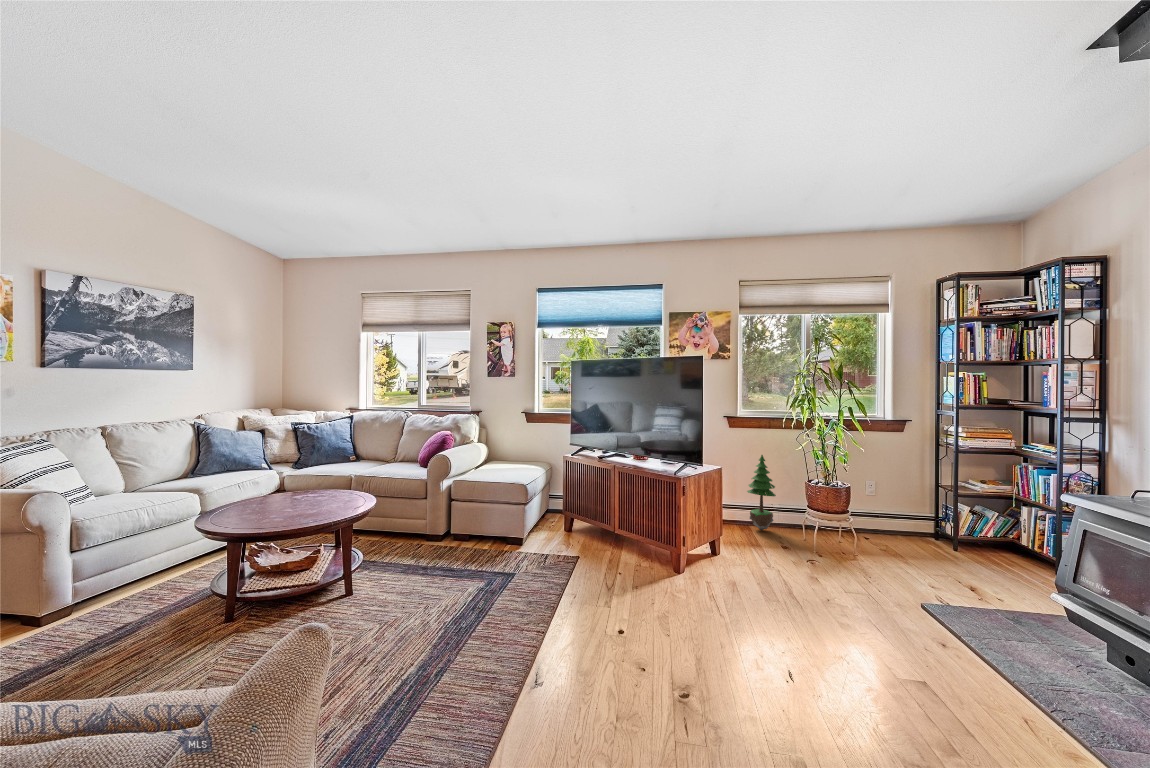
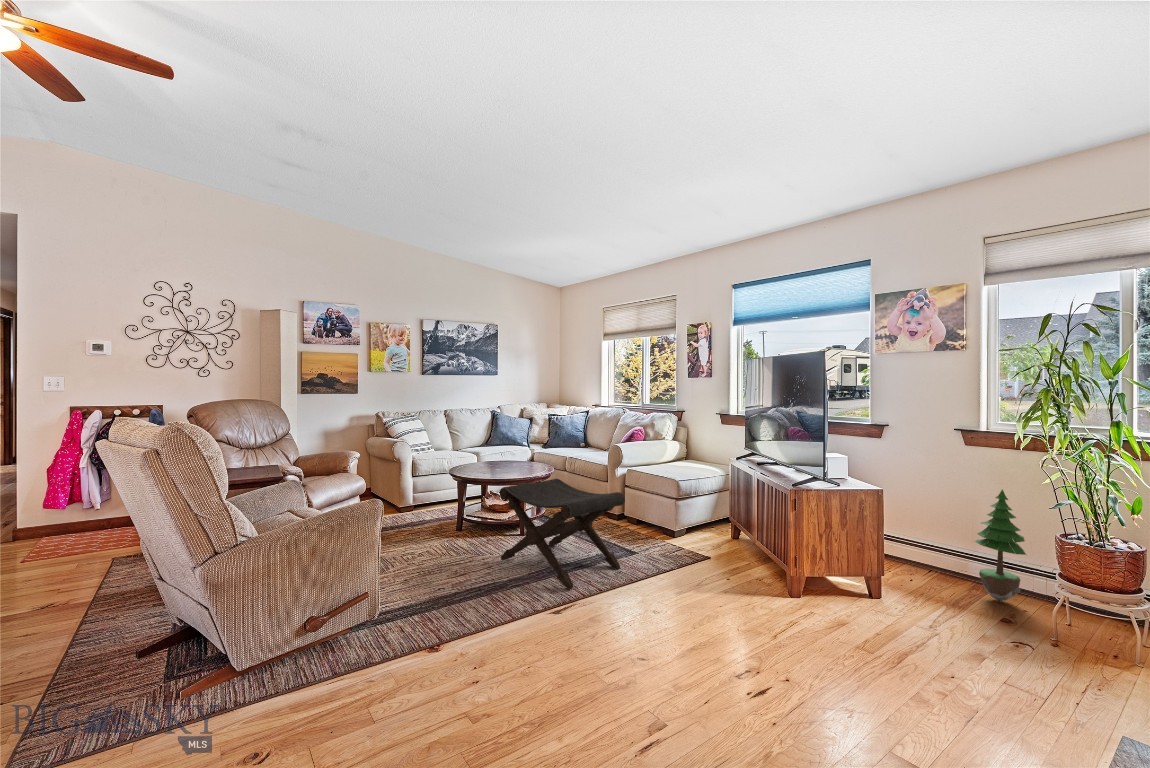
footstool: none [376,505,531,640] -> present [500,479,625,589]

